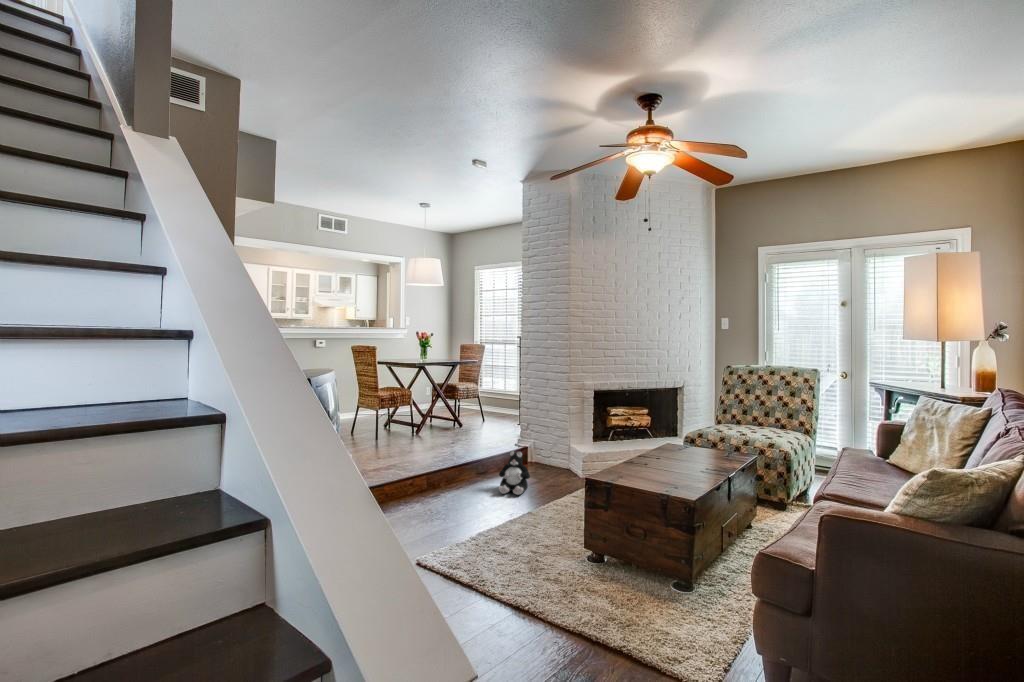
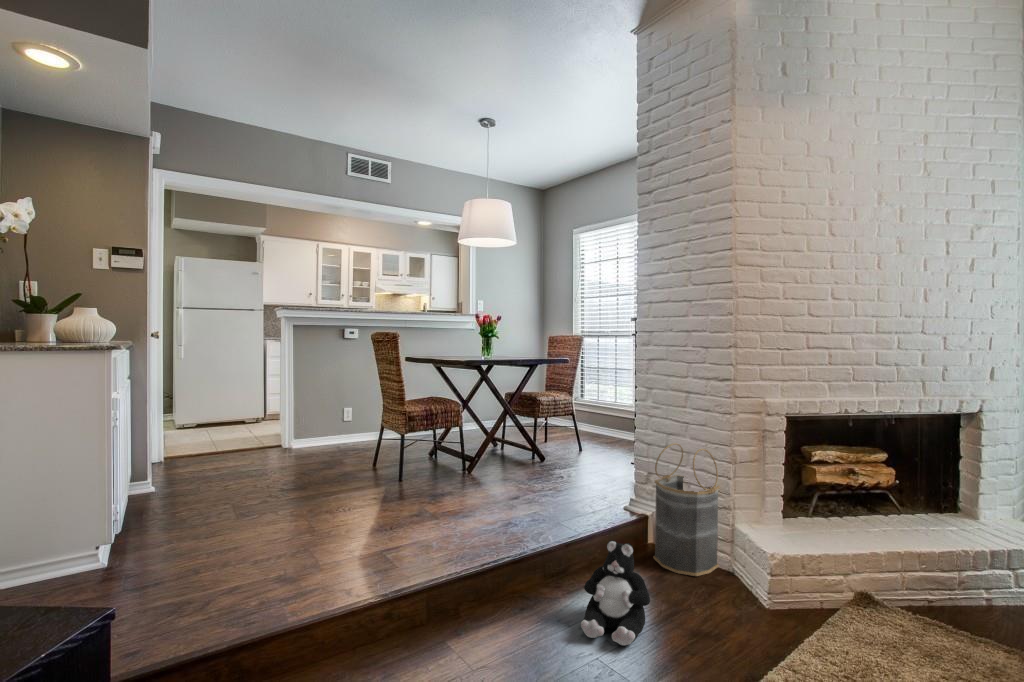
basket: none [532,407,565,474] -> present [654,443,720,576]

